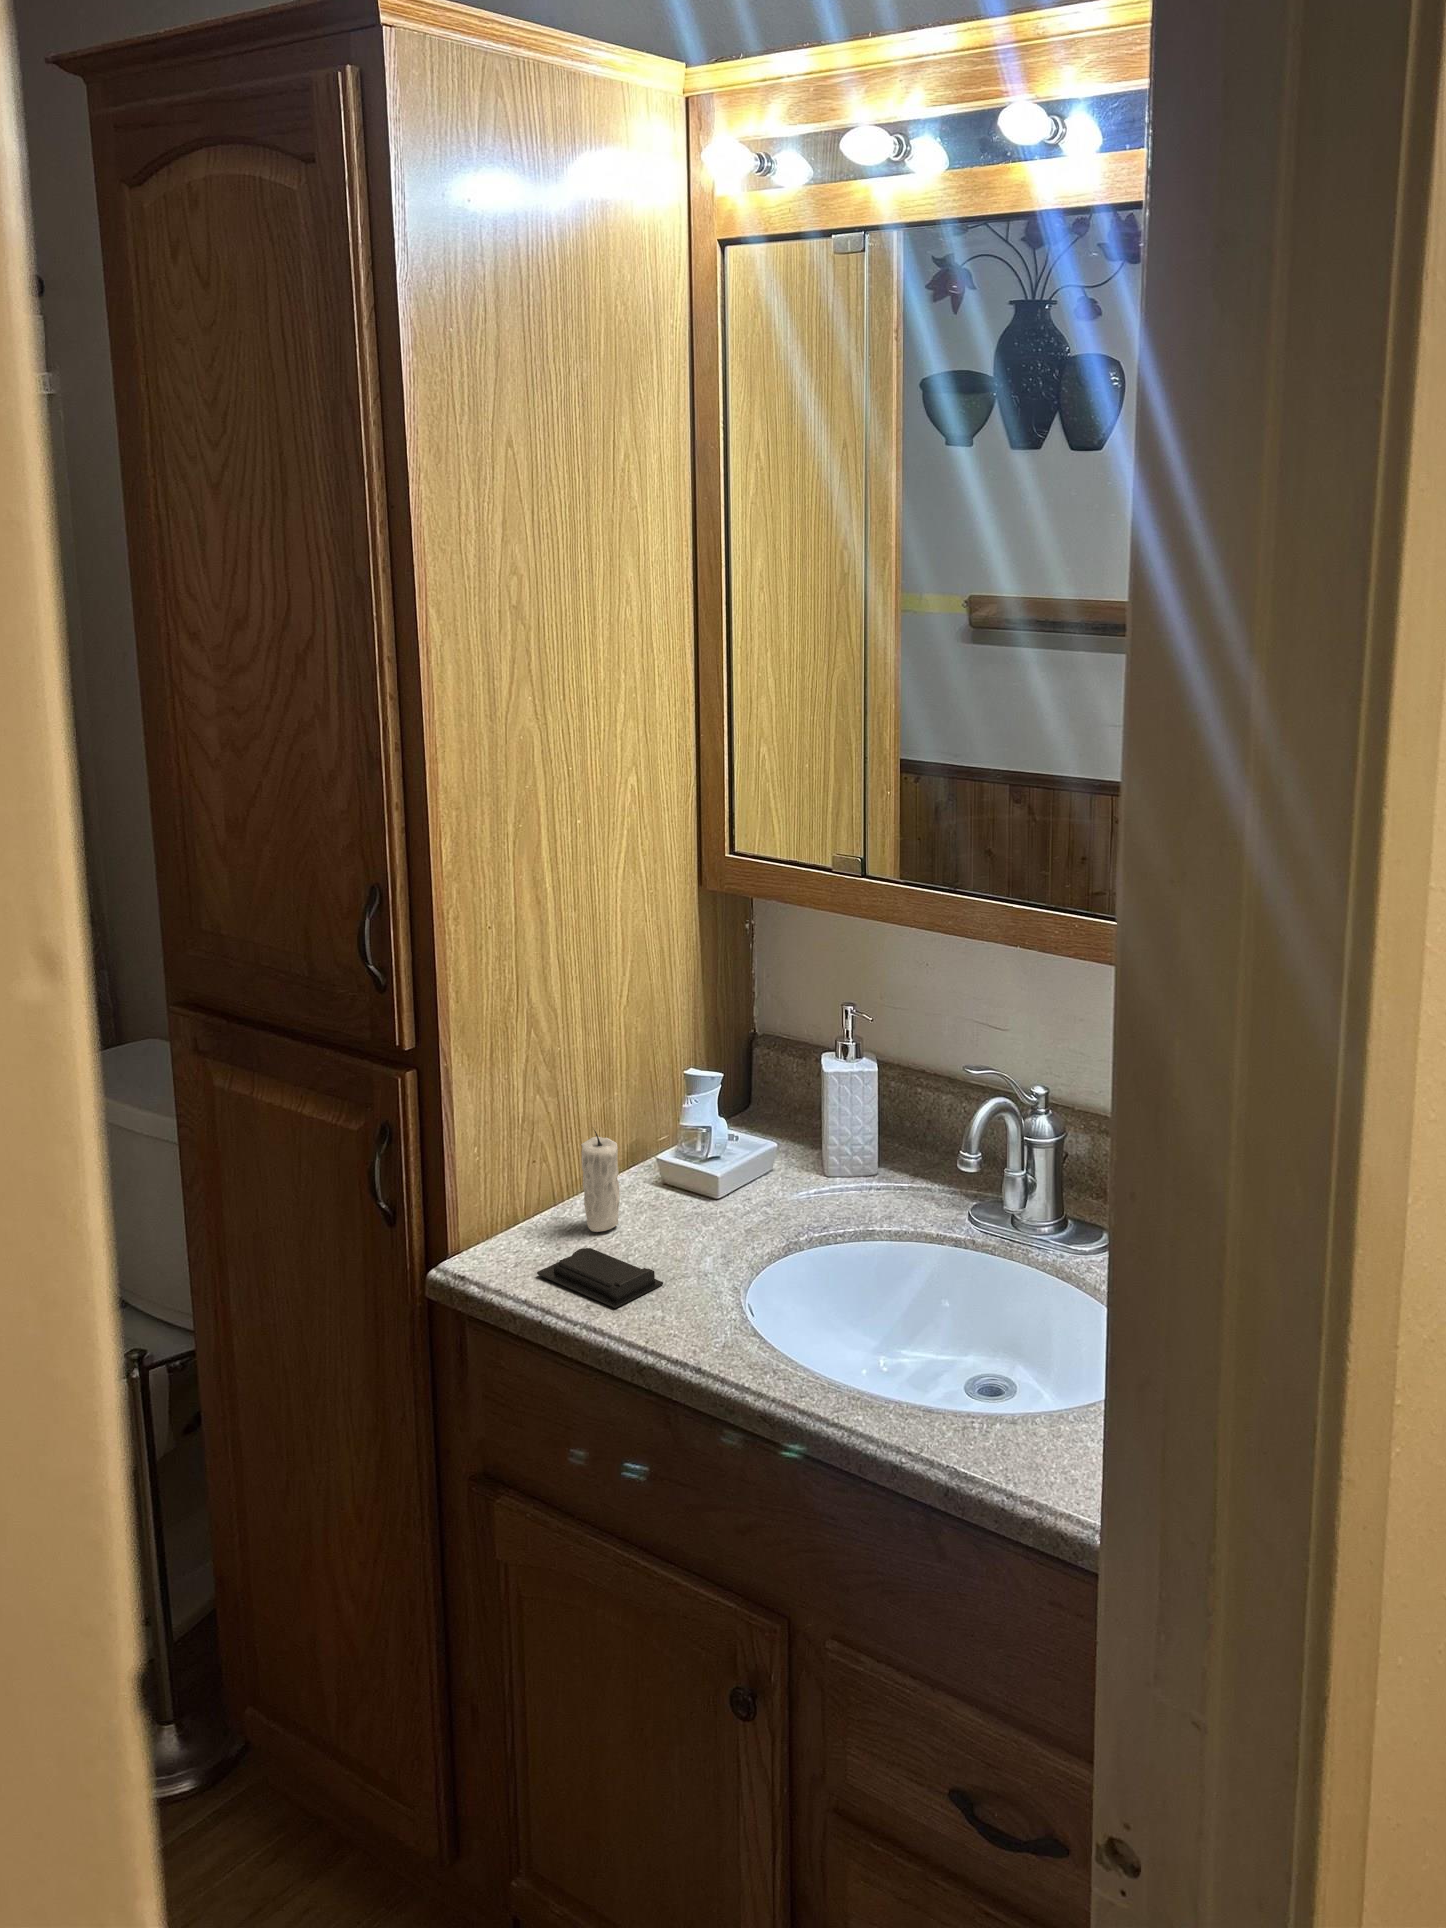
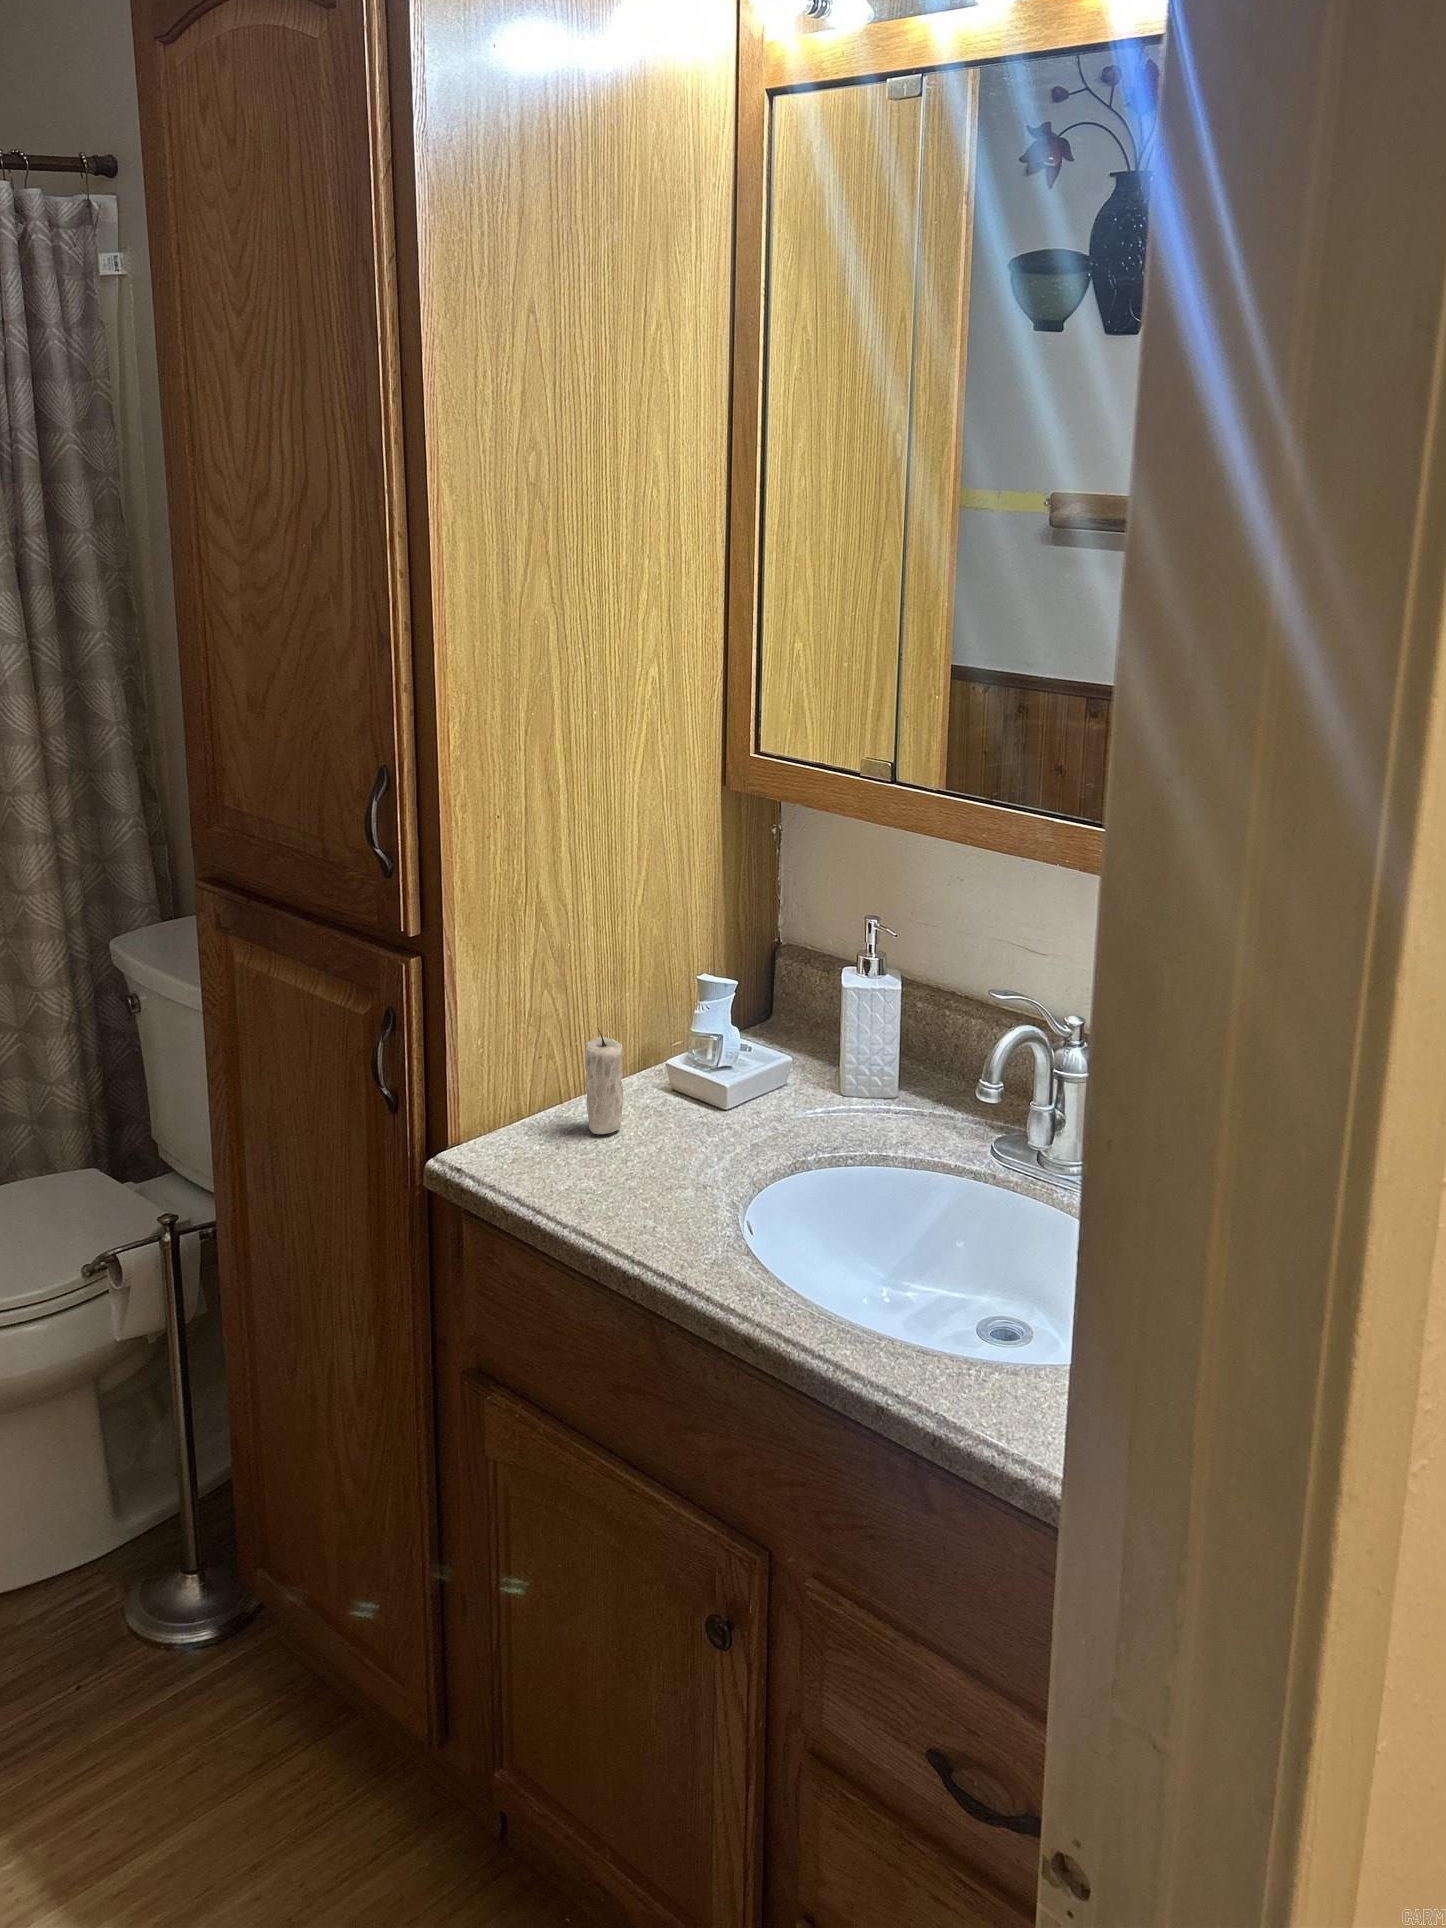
soap bar: present [537,1248,663,1308] -> none [531,1150,658,1214]

